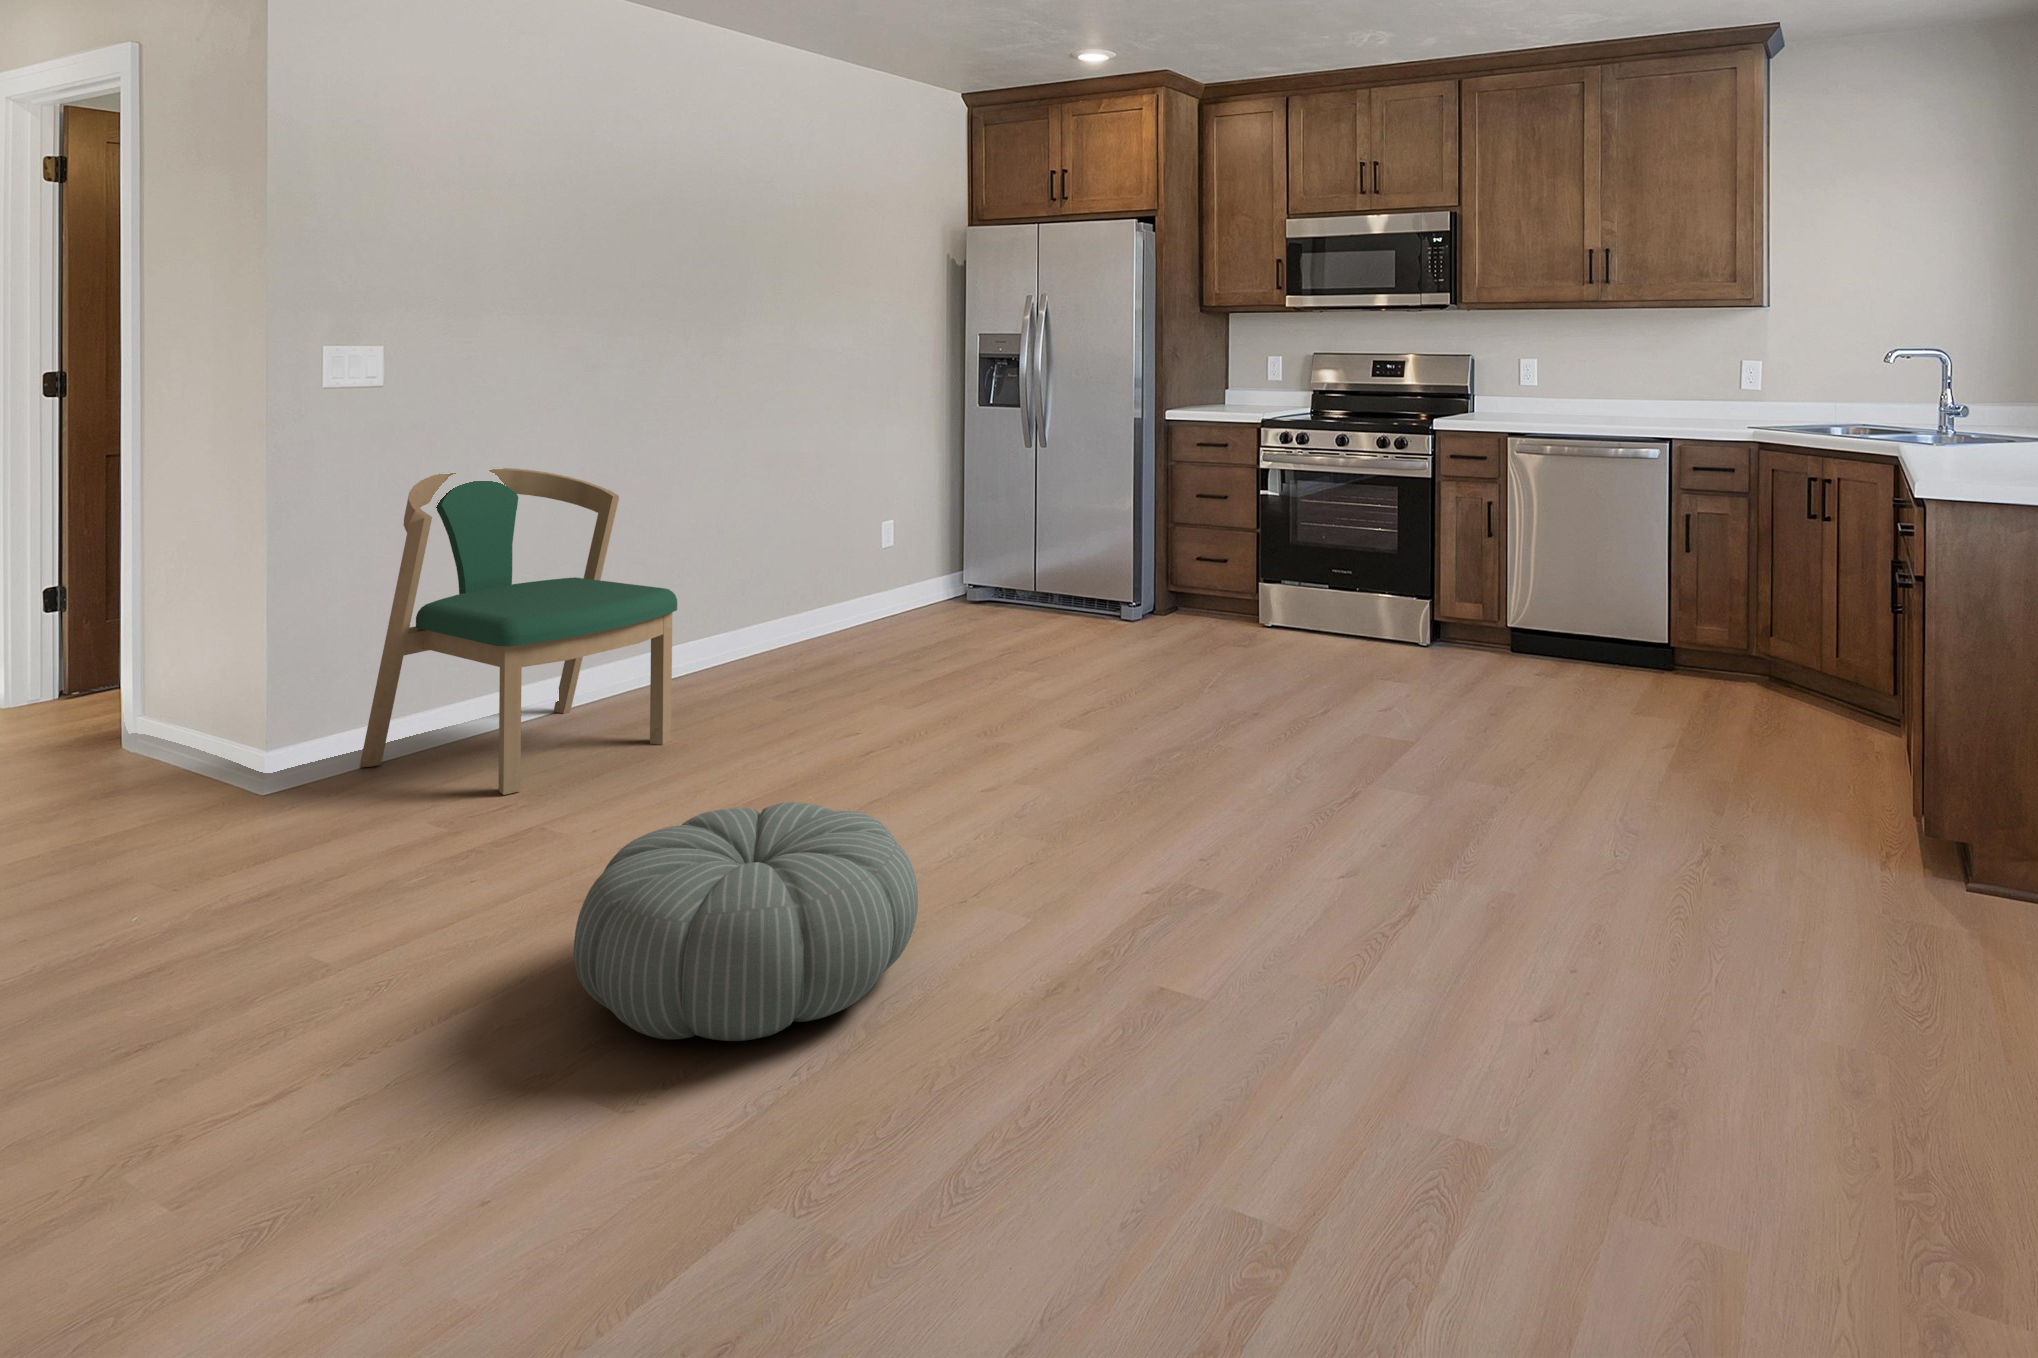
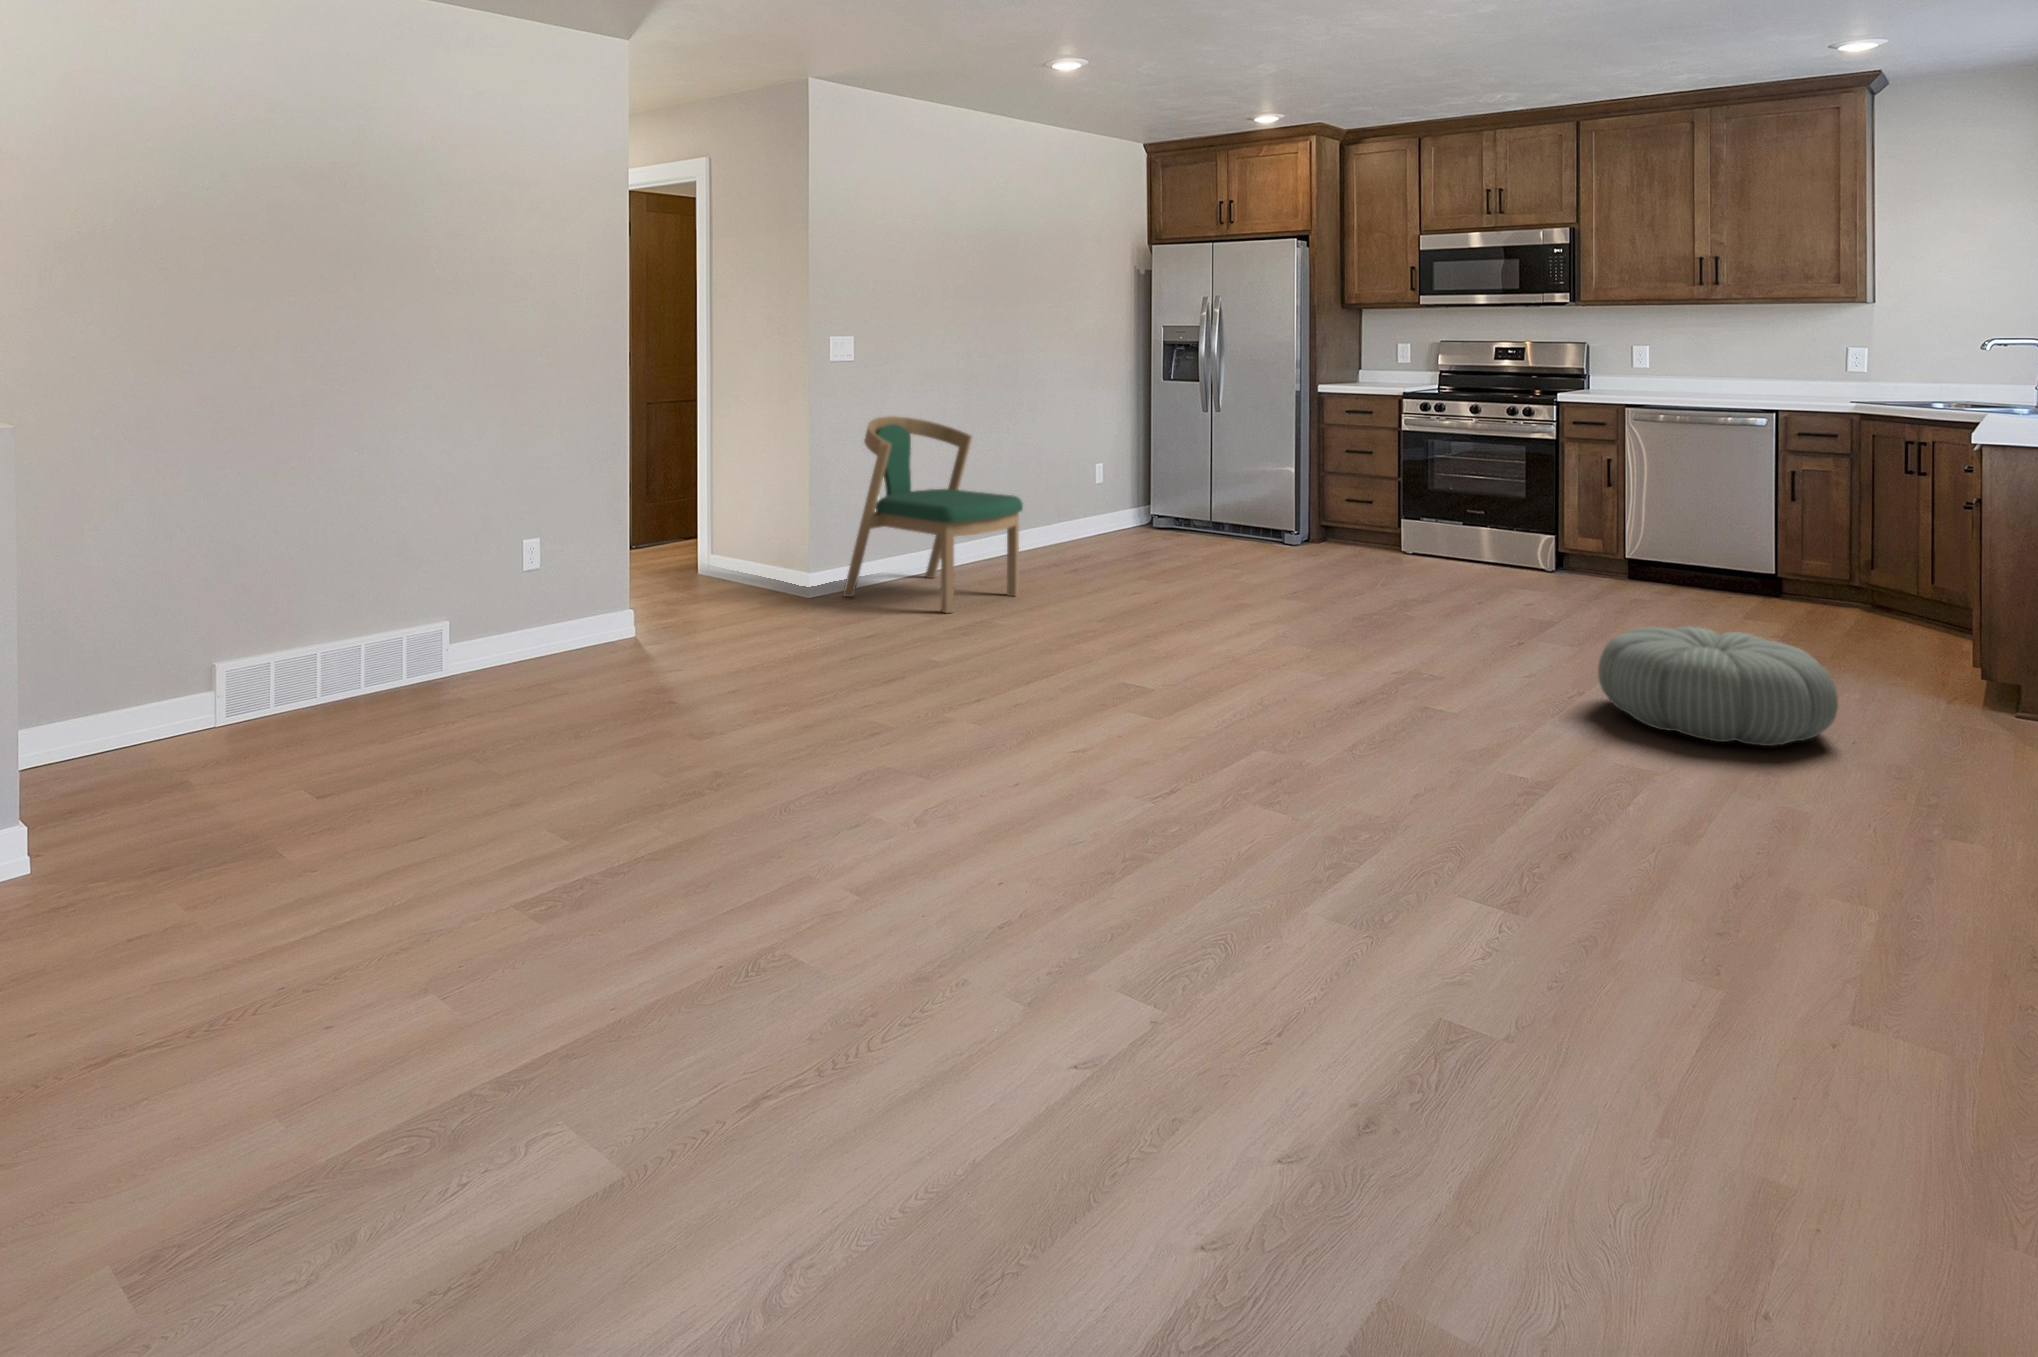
pouf: present [574,802,918,1041] -> present [1598,627,1838,746]

